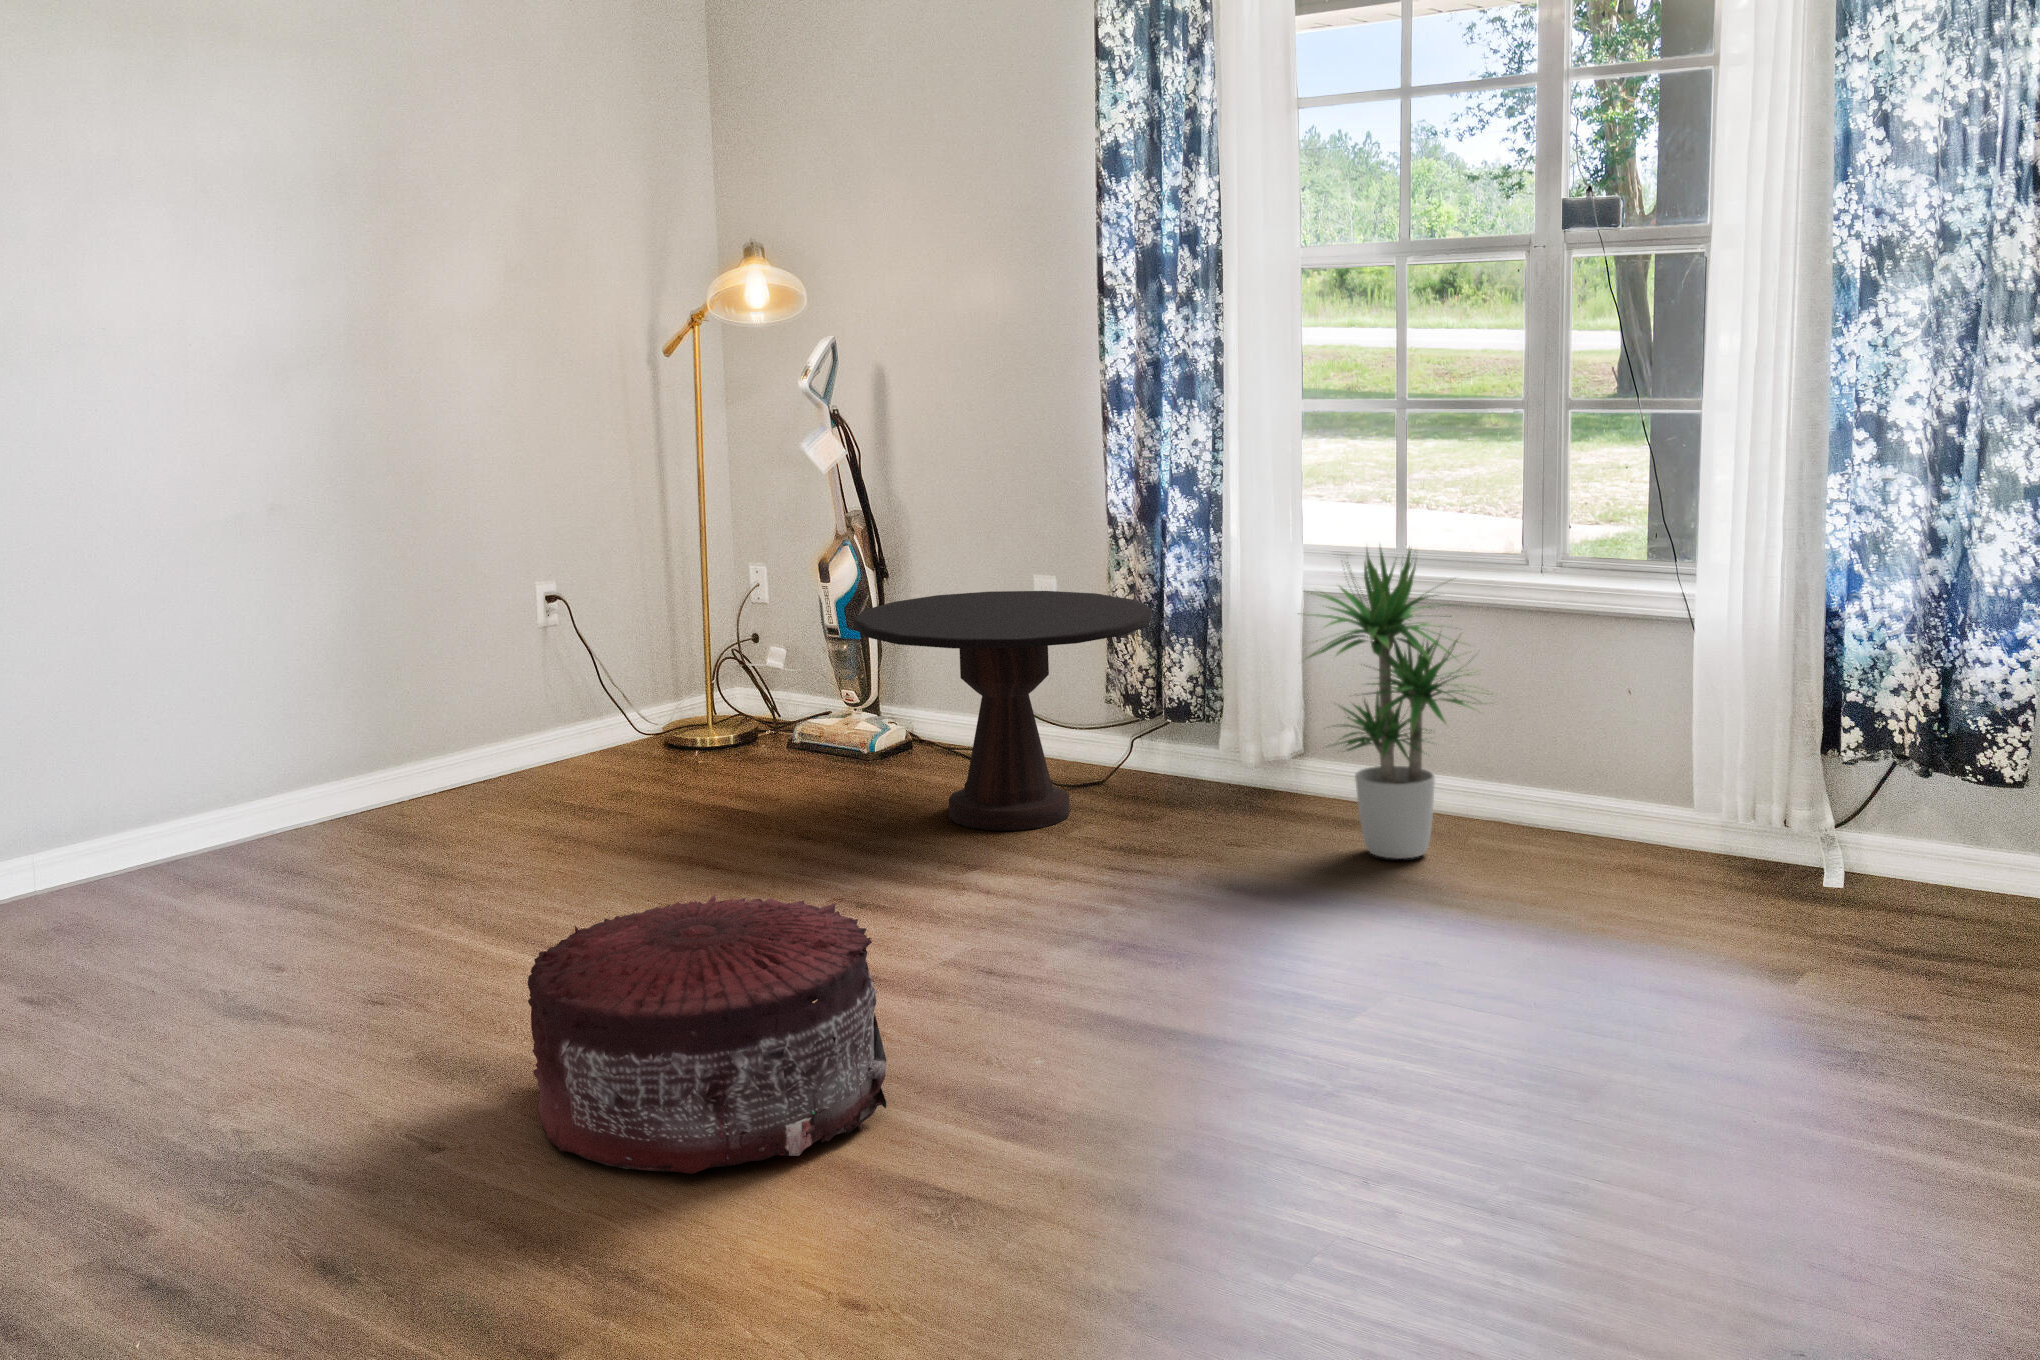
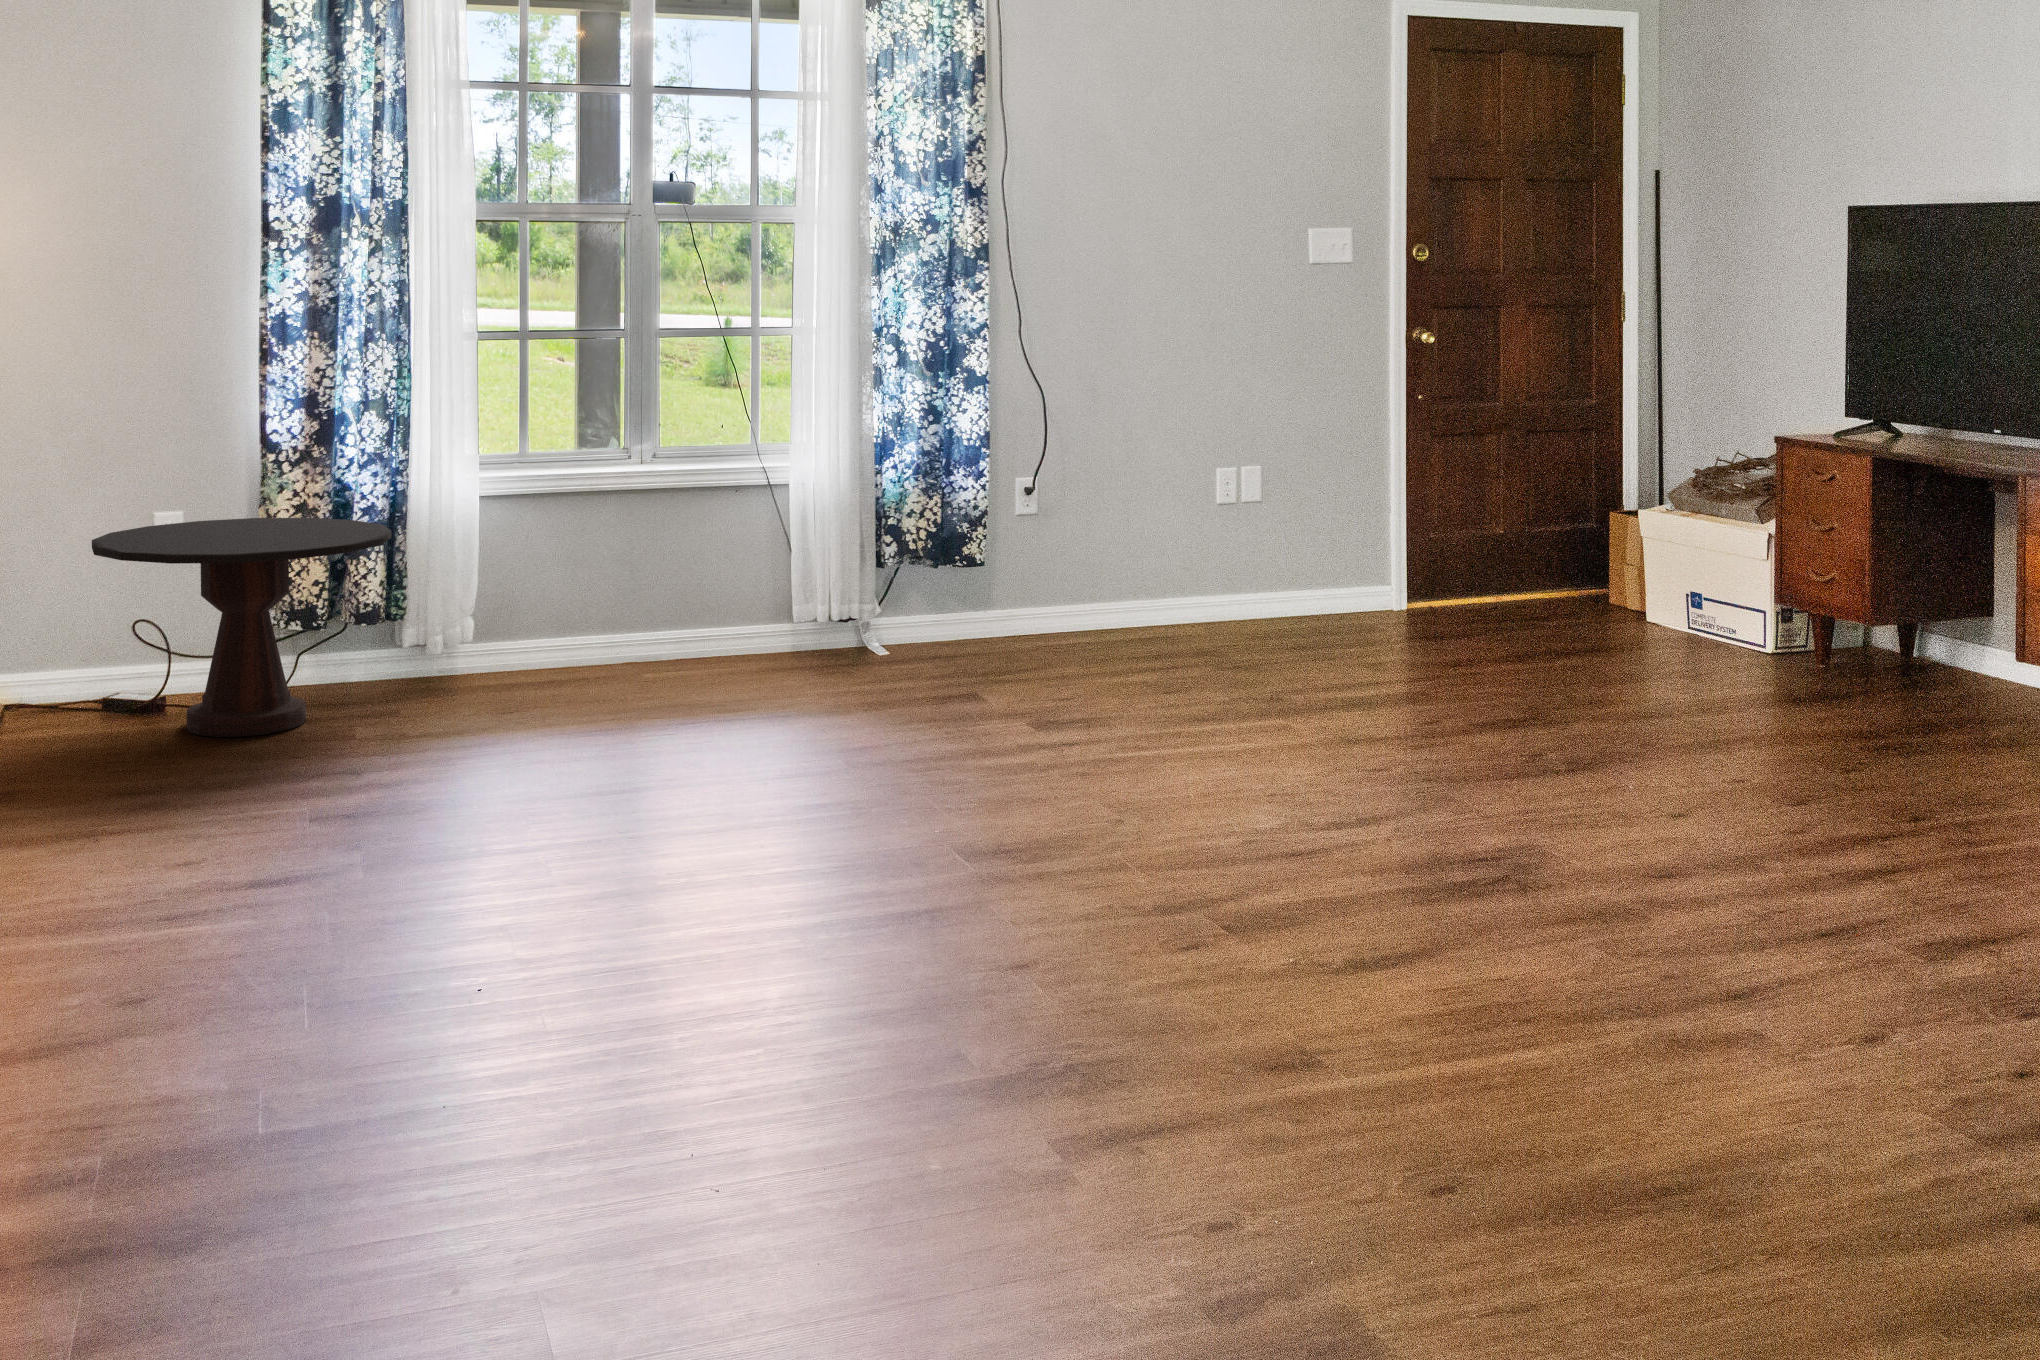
potted plant: present [1298,548,1485,858] -> none [518,443,680,686]
pouf: present [528,894,886,1174] -> none [457,722,755,941]

